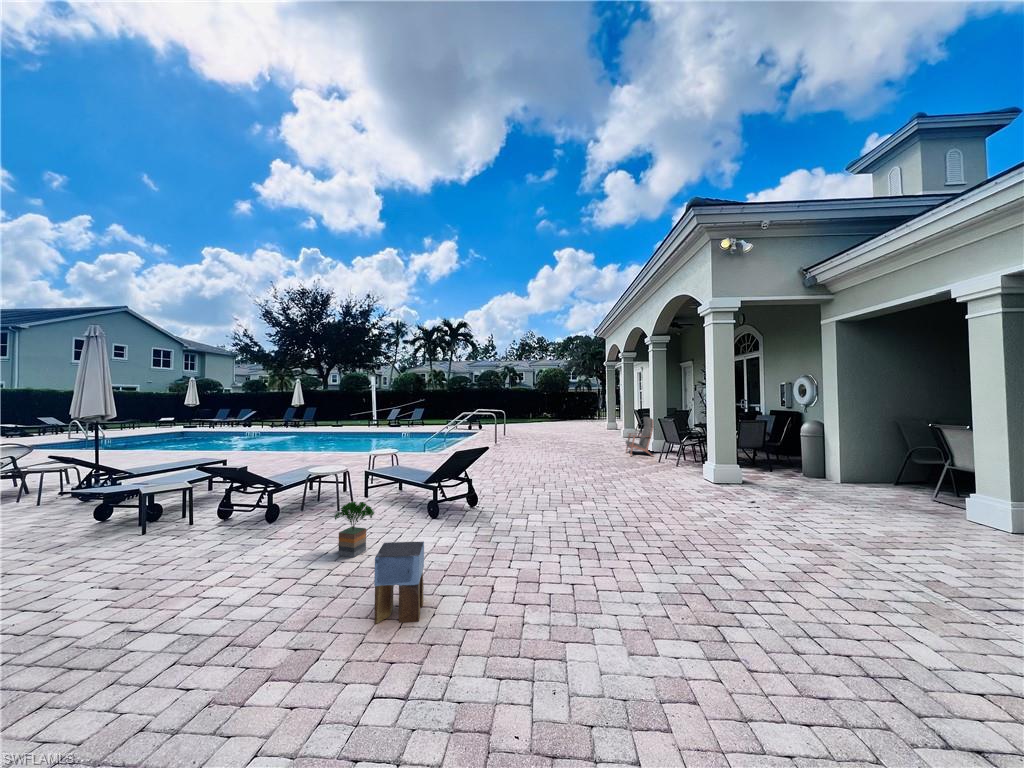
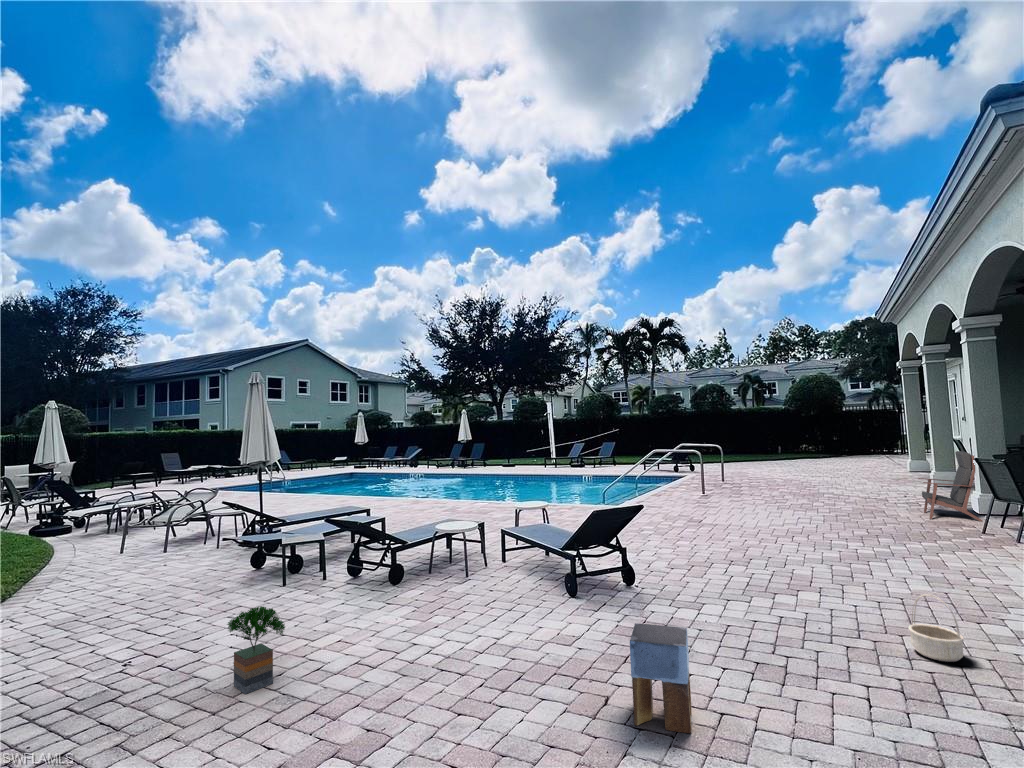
basket: none [650,495,678,533] -> present [909,594,964,662]
potted tree: present [334,502,374,557] -> present [227,606,285,694]
stool: present [374,542,424,624] -> present [630,623,692,733]

